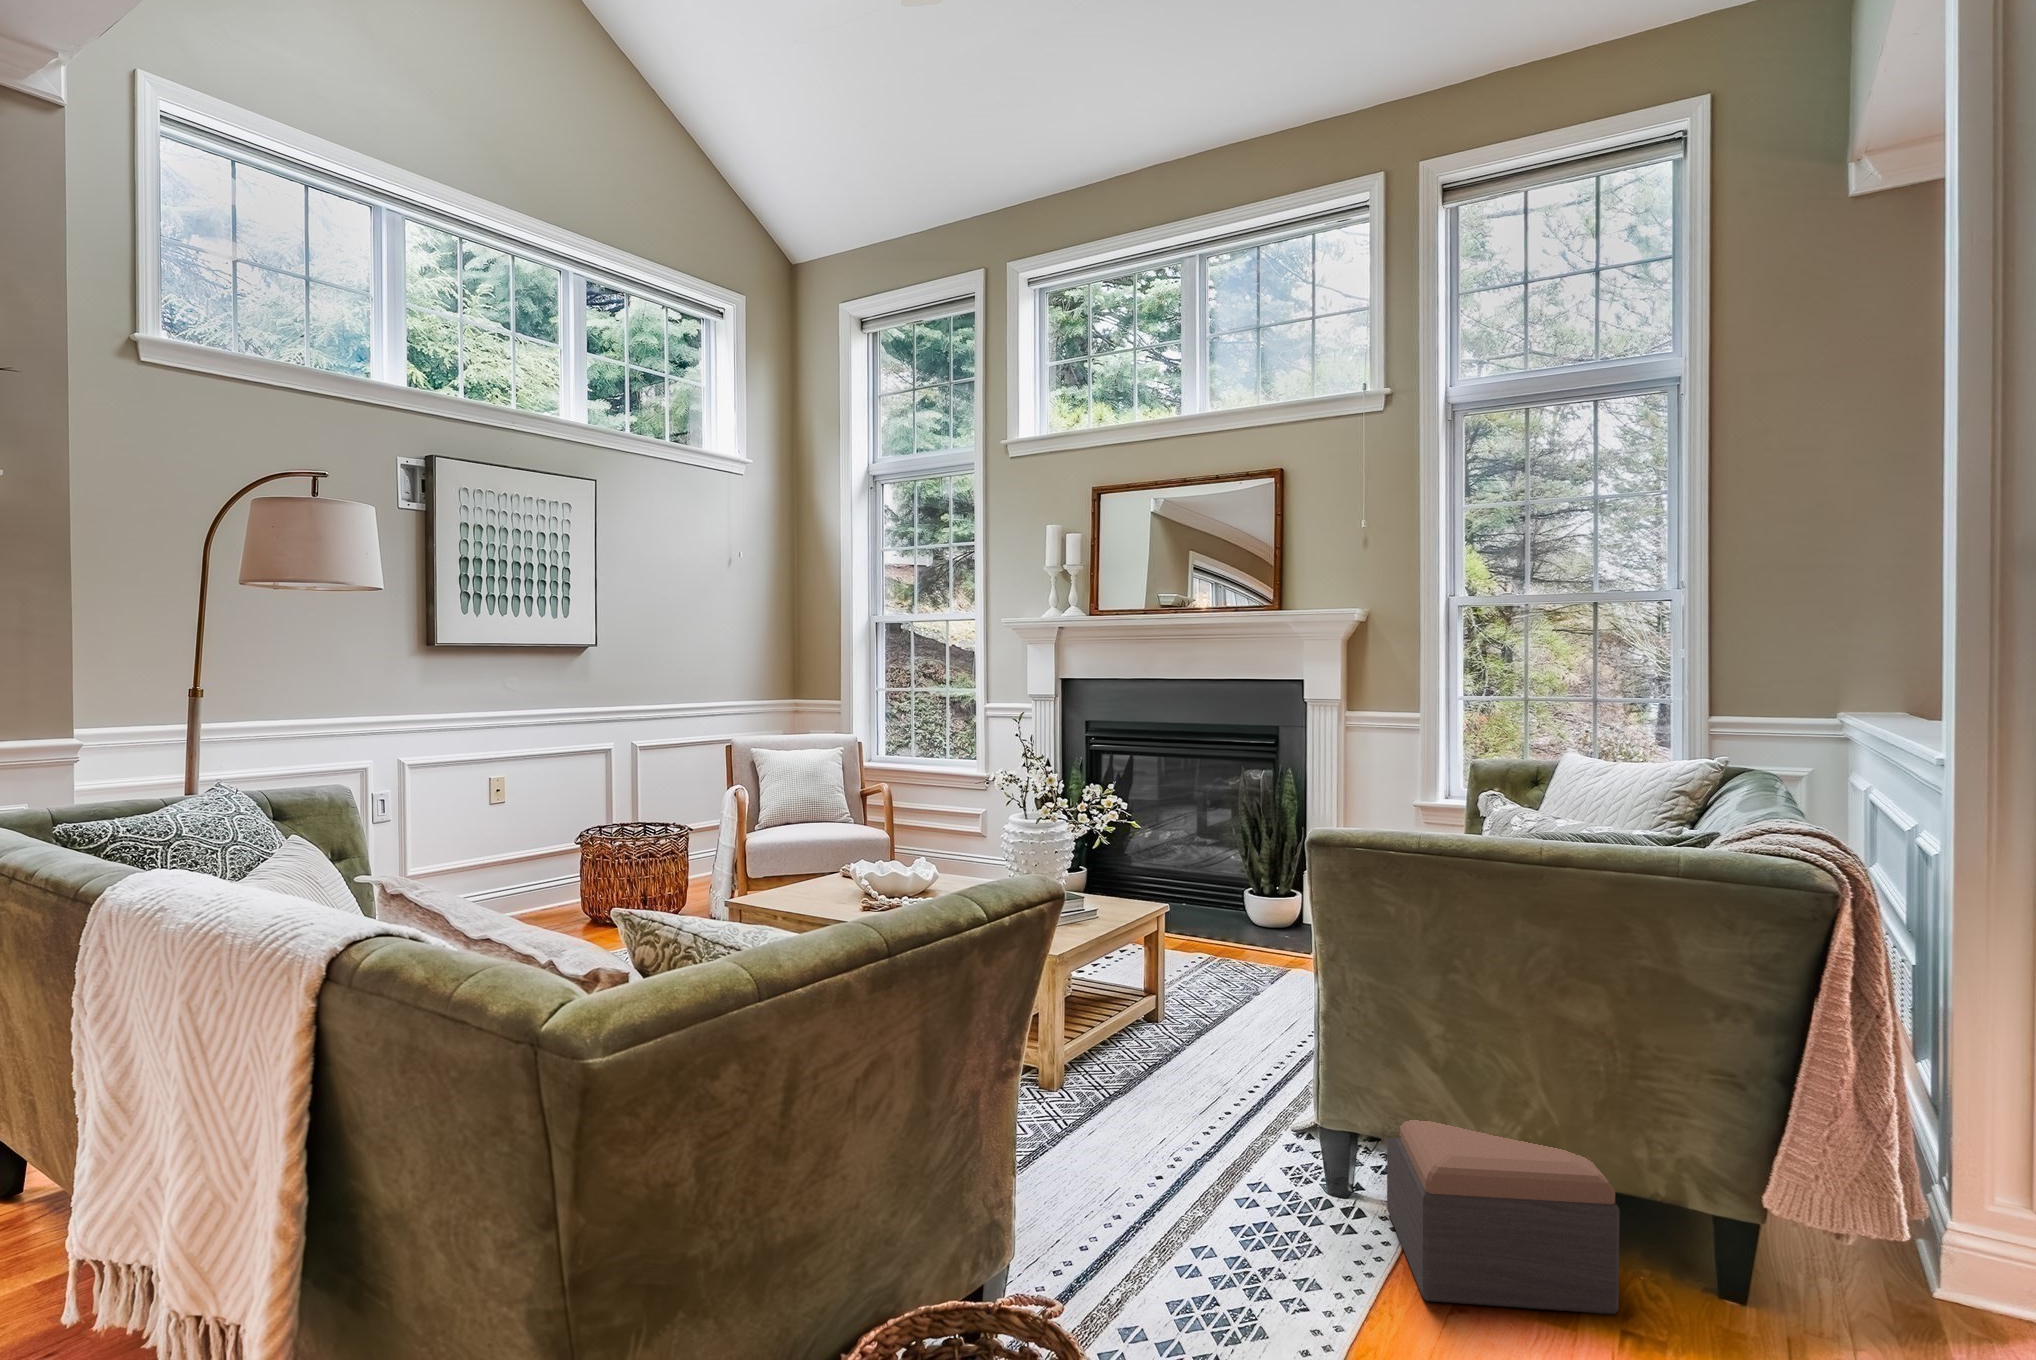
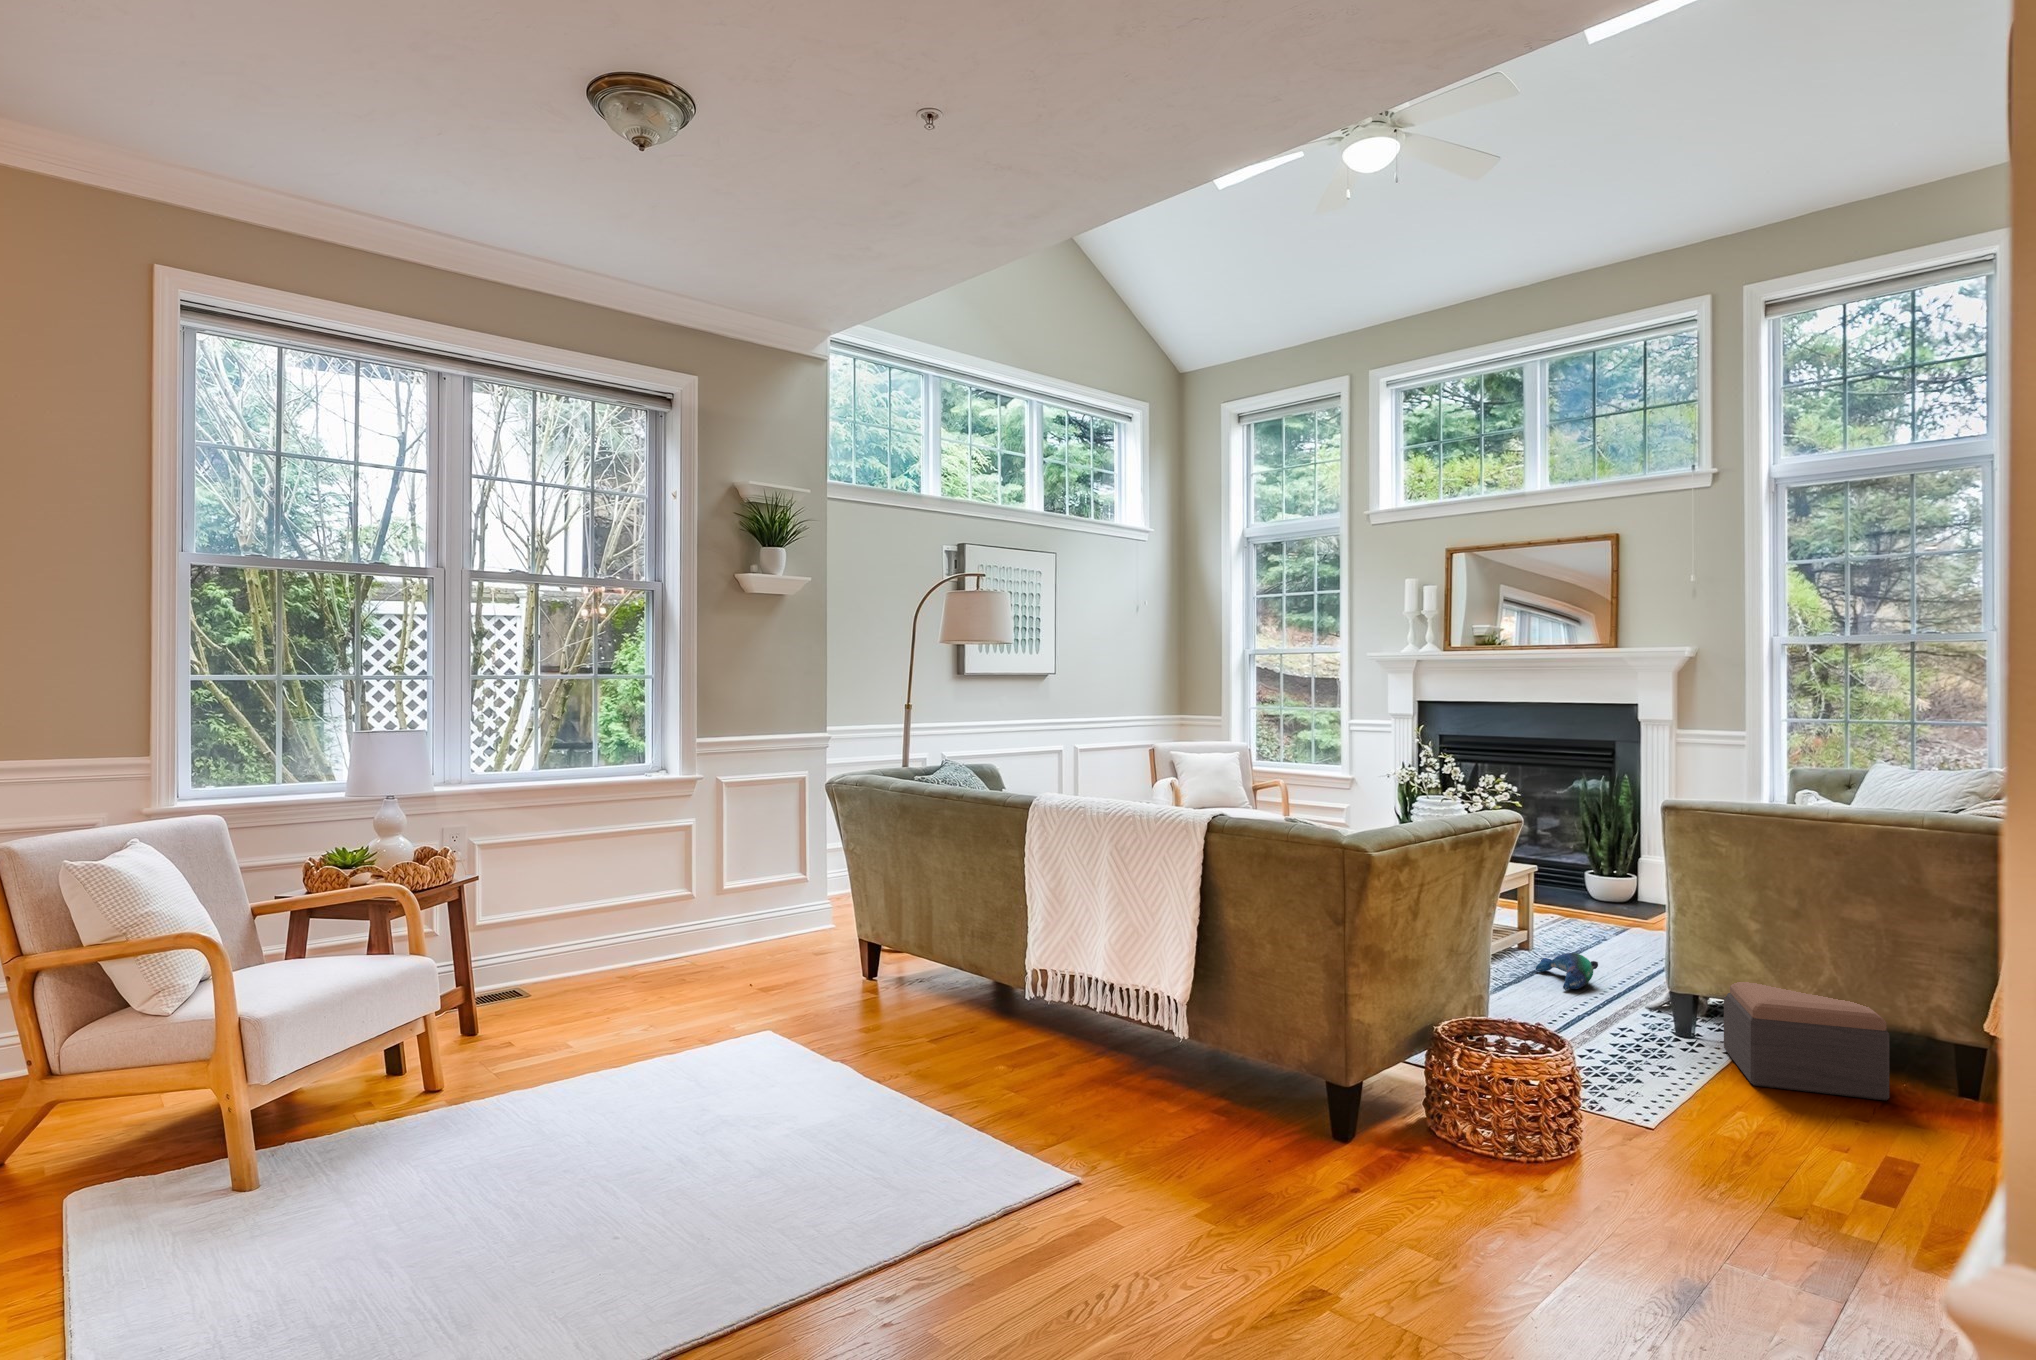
plush toy: none [1156,1034,1233,1097] -> present [1536,953,1598,990]

